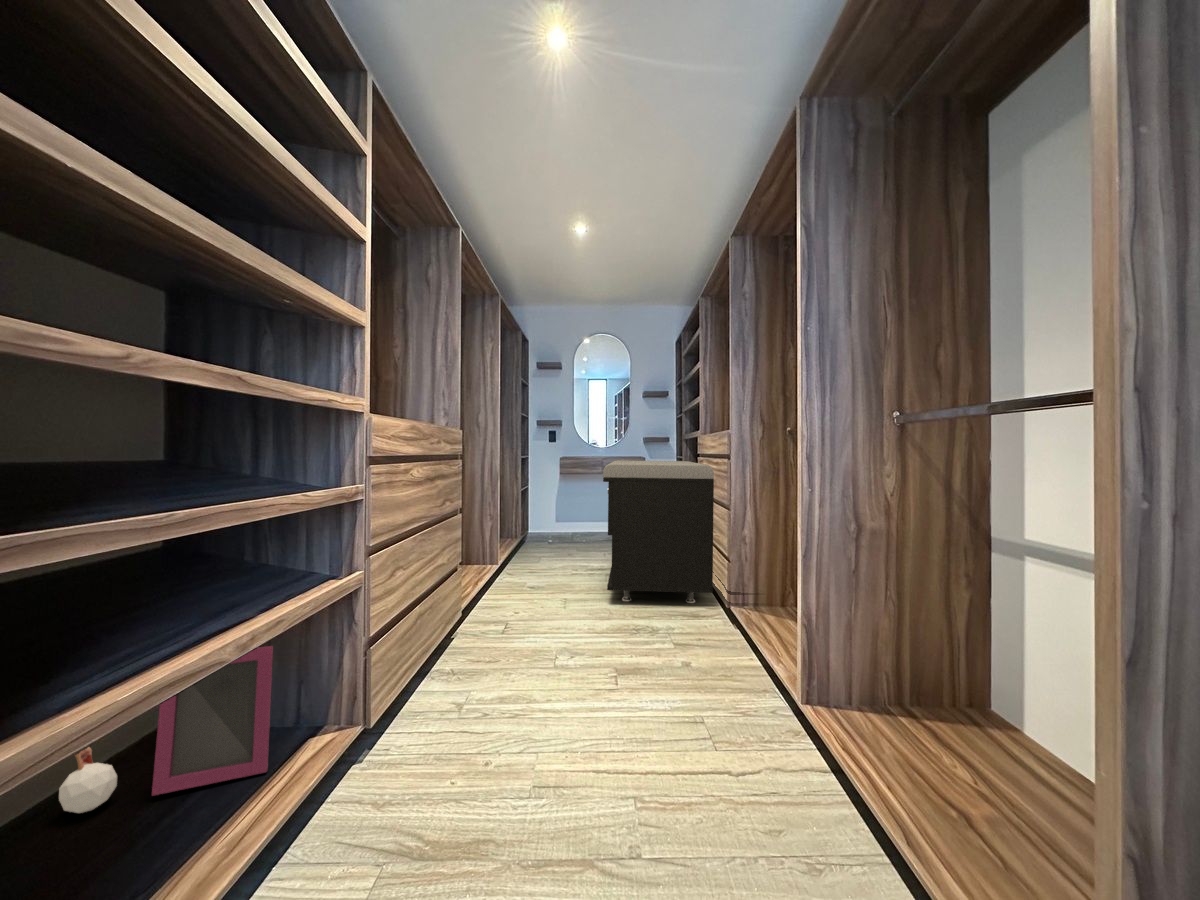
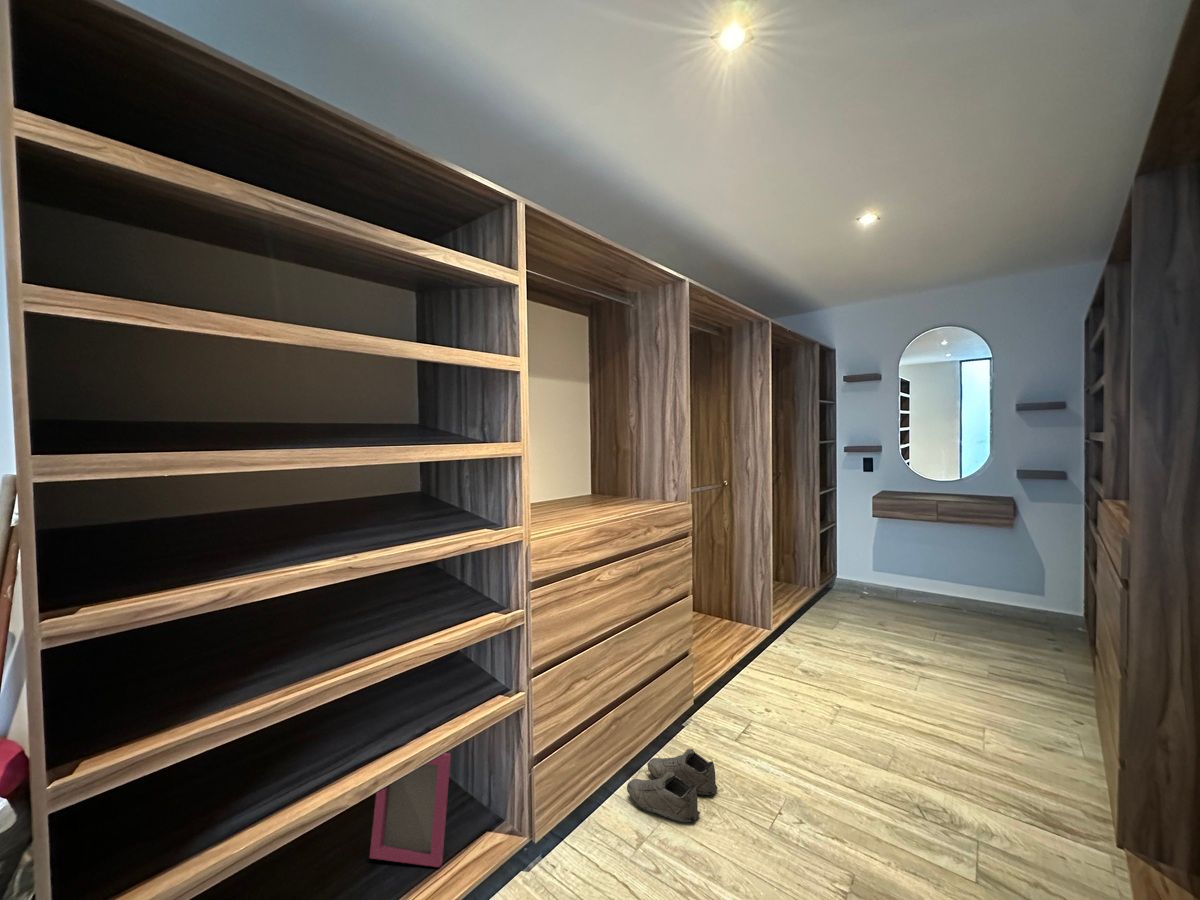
storage bench: present [603,460,714,603] -> none [871,516,1058,752]
shoe: none [434,633,512,689] -> present [627,749,718,822]
candle: present [59,747,117,813] -> none [322,789,358,855]

